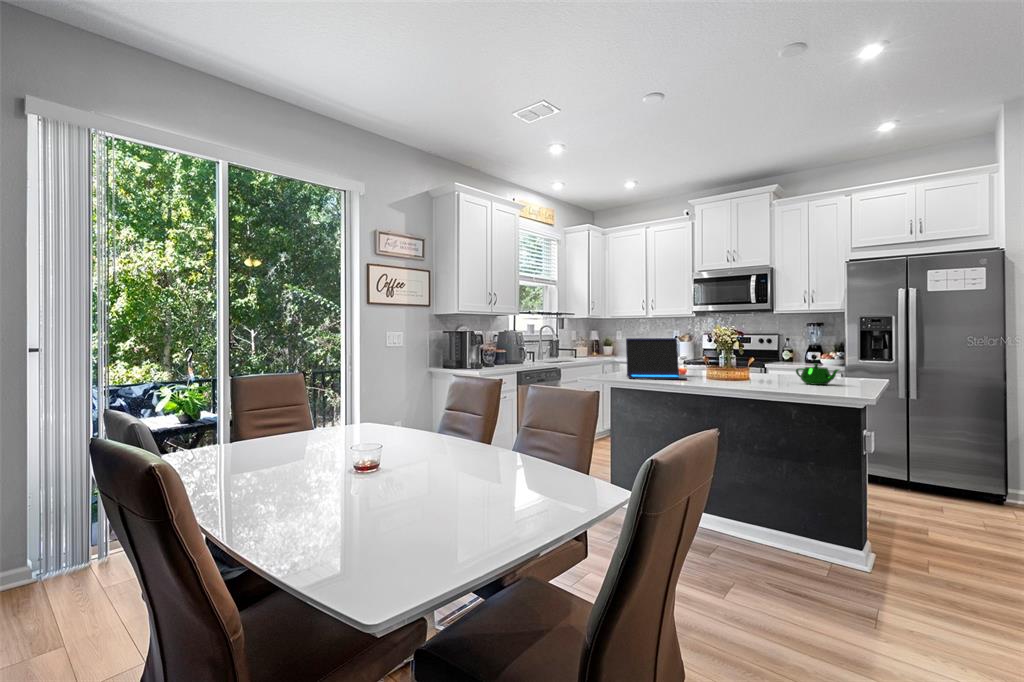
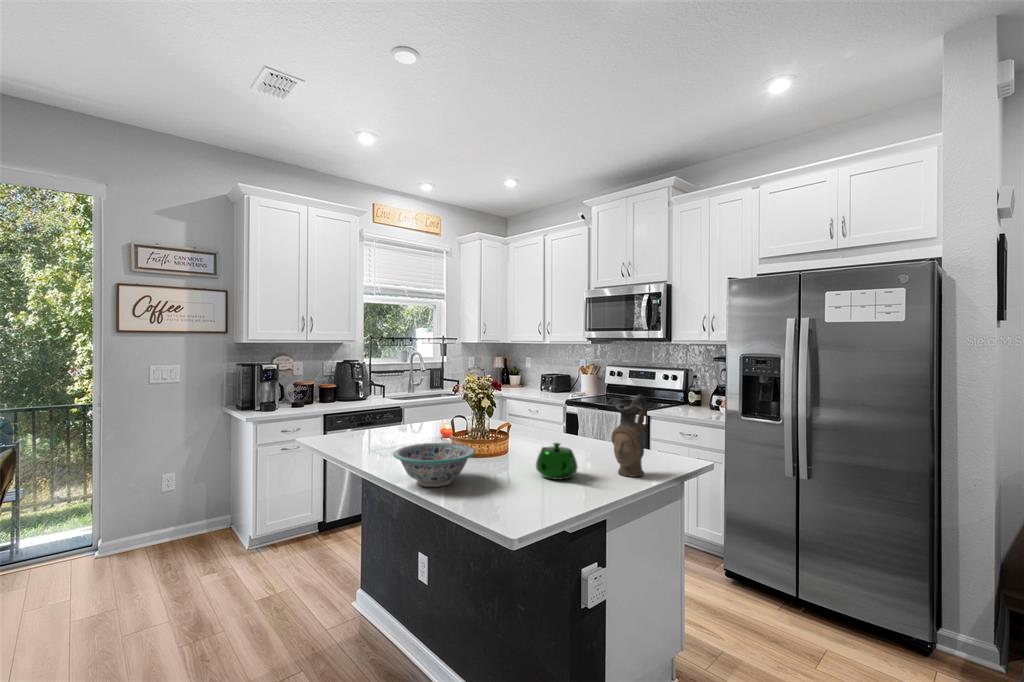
ceramic pitcher: none [841,334,866,384] -> present [612,395,646,477]
laptop: present [626,338,687,380] -> none [319,386,426,455]
decorative bowl: none [732,365,789,387] -> present [393,443,475,487]

